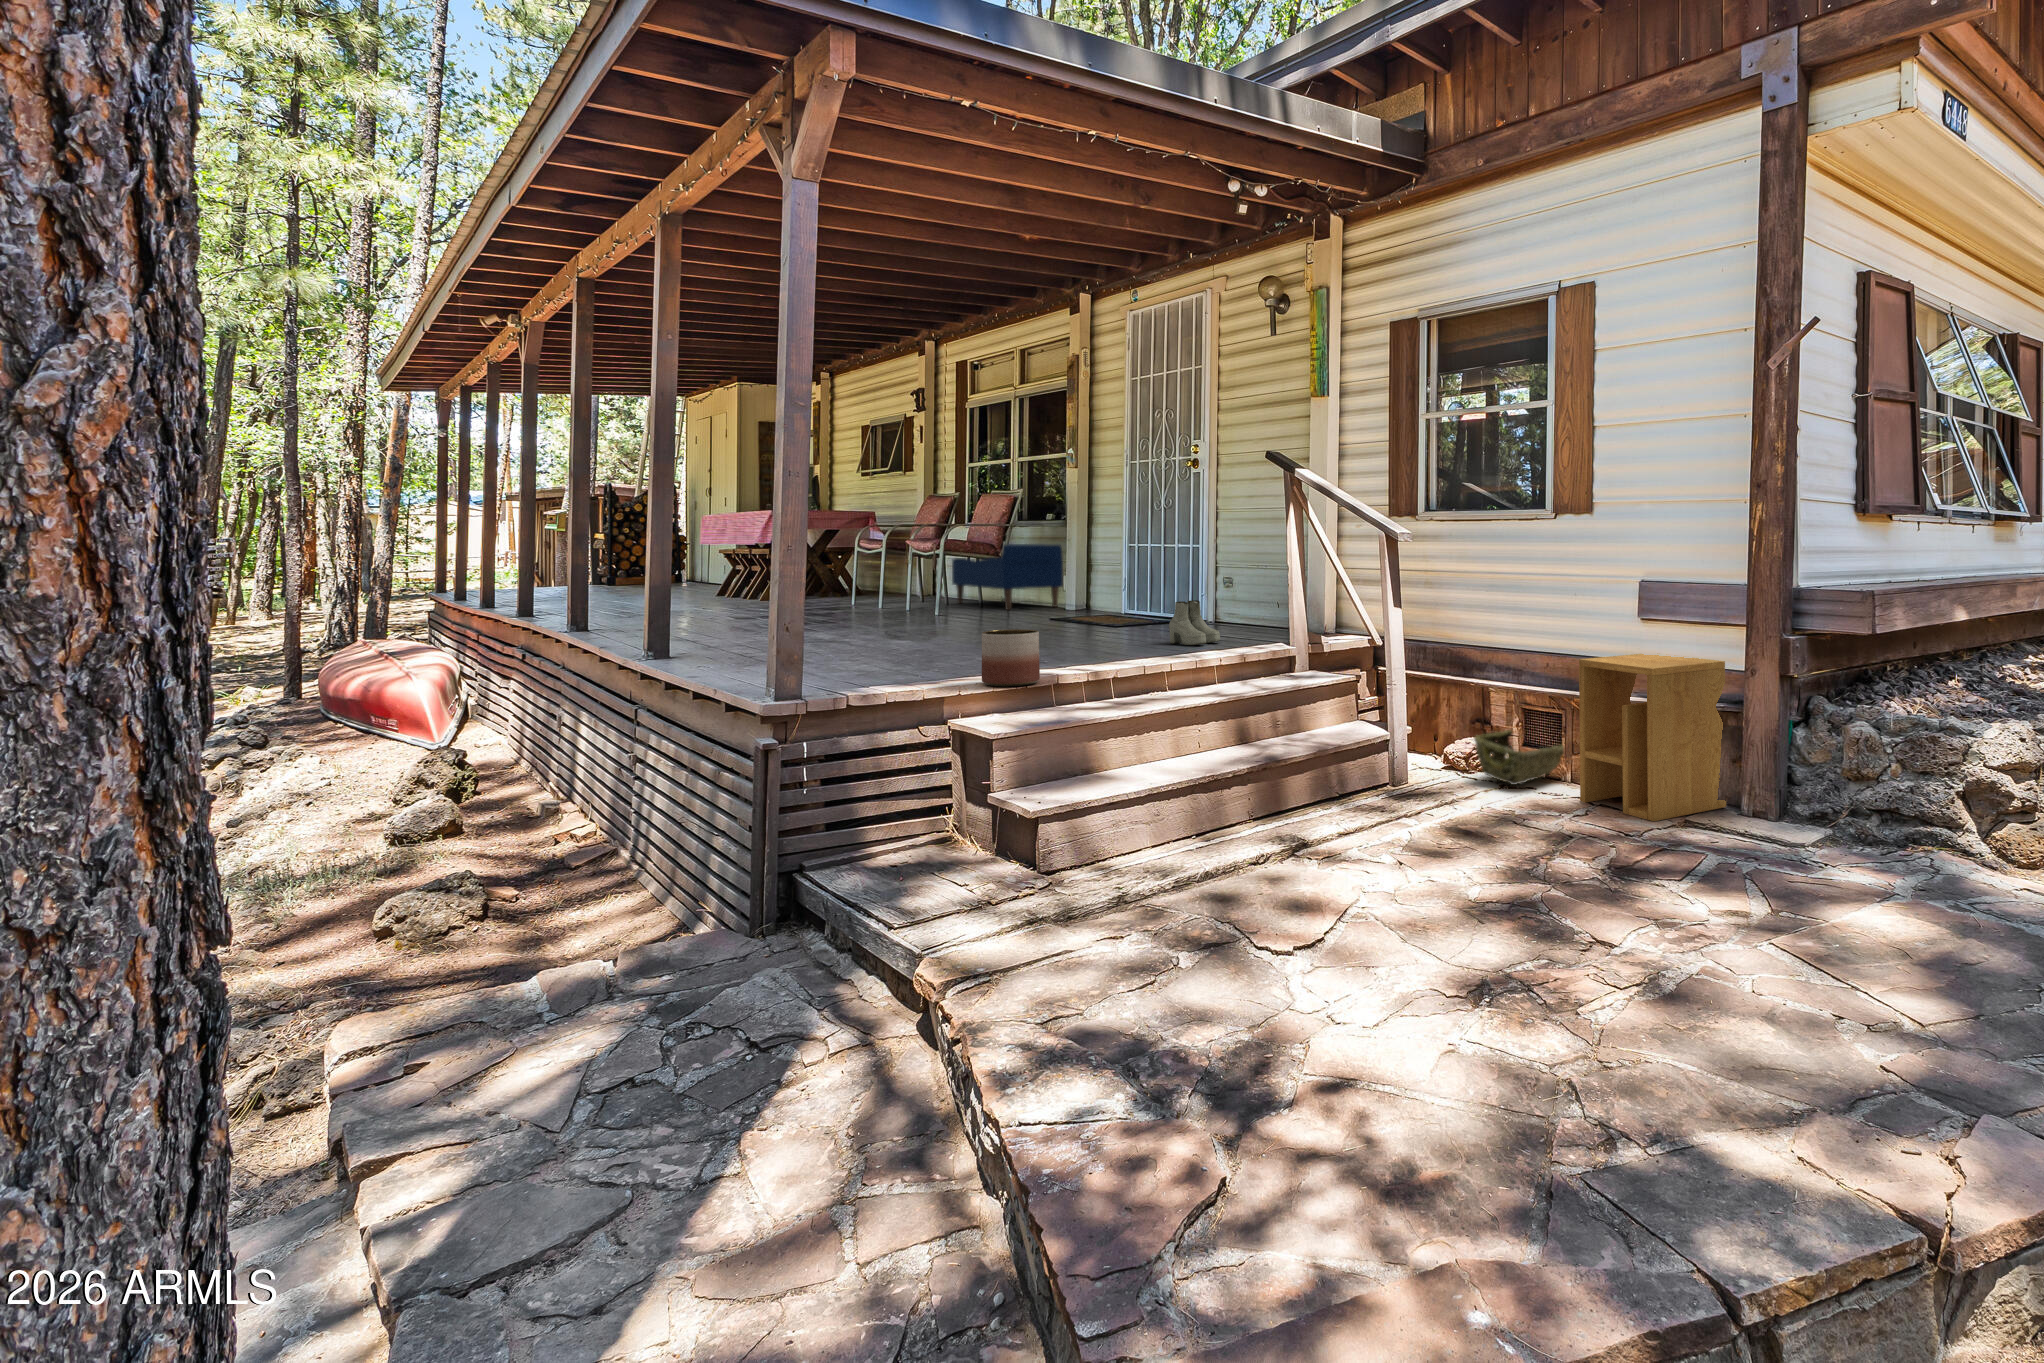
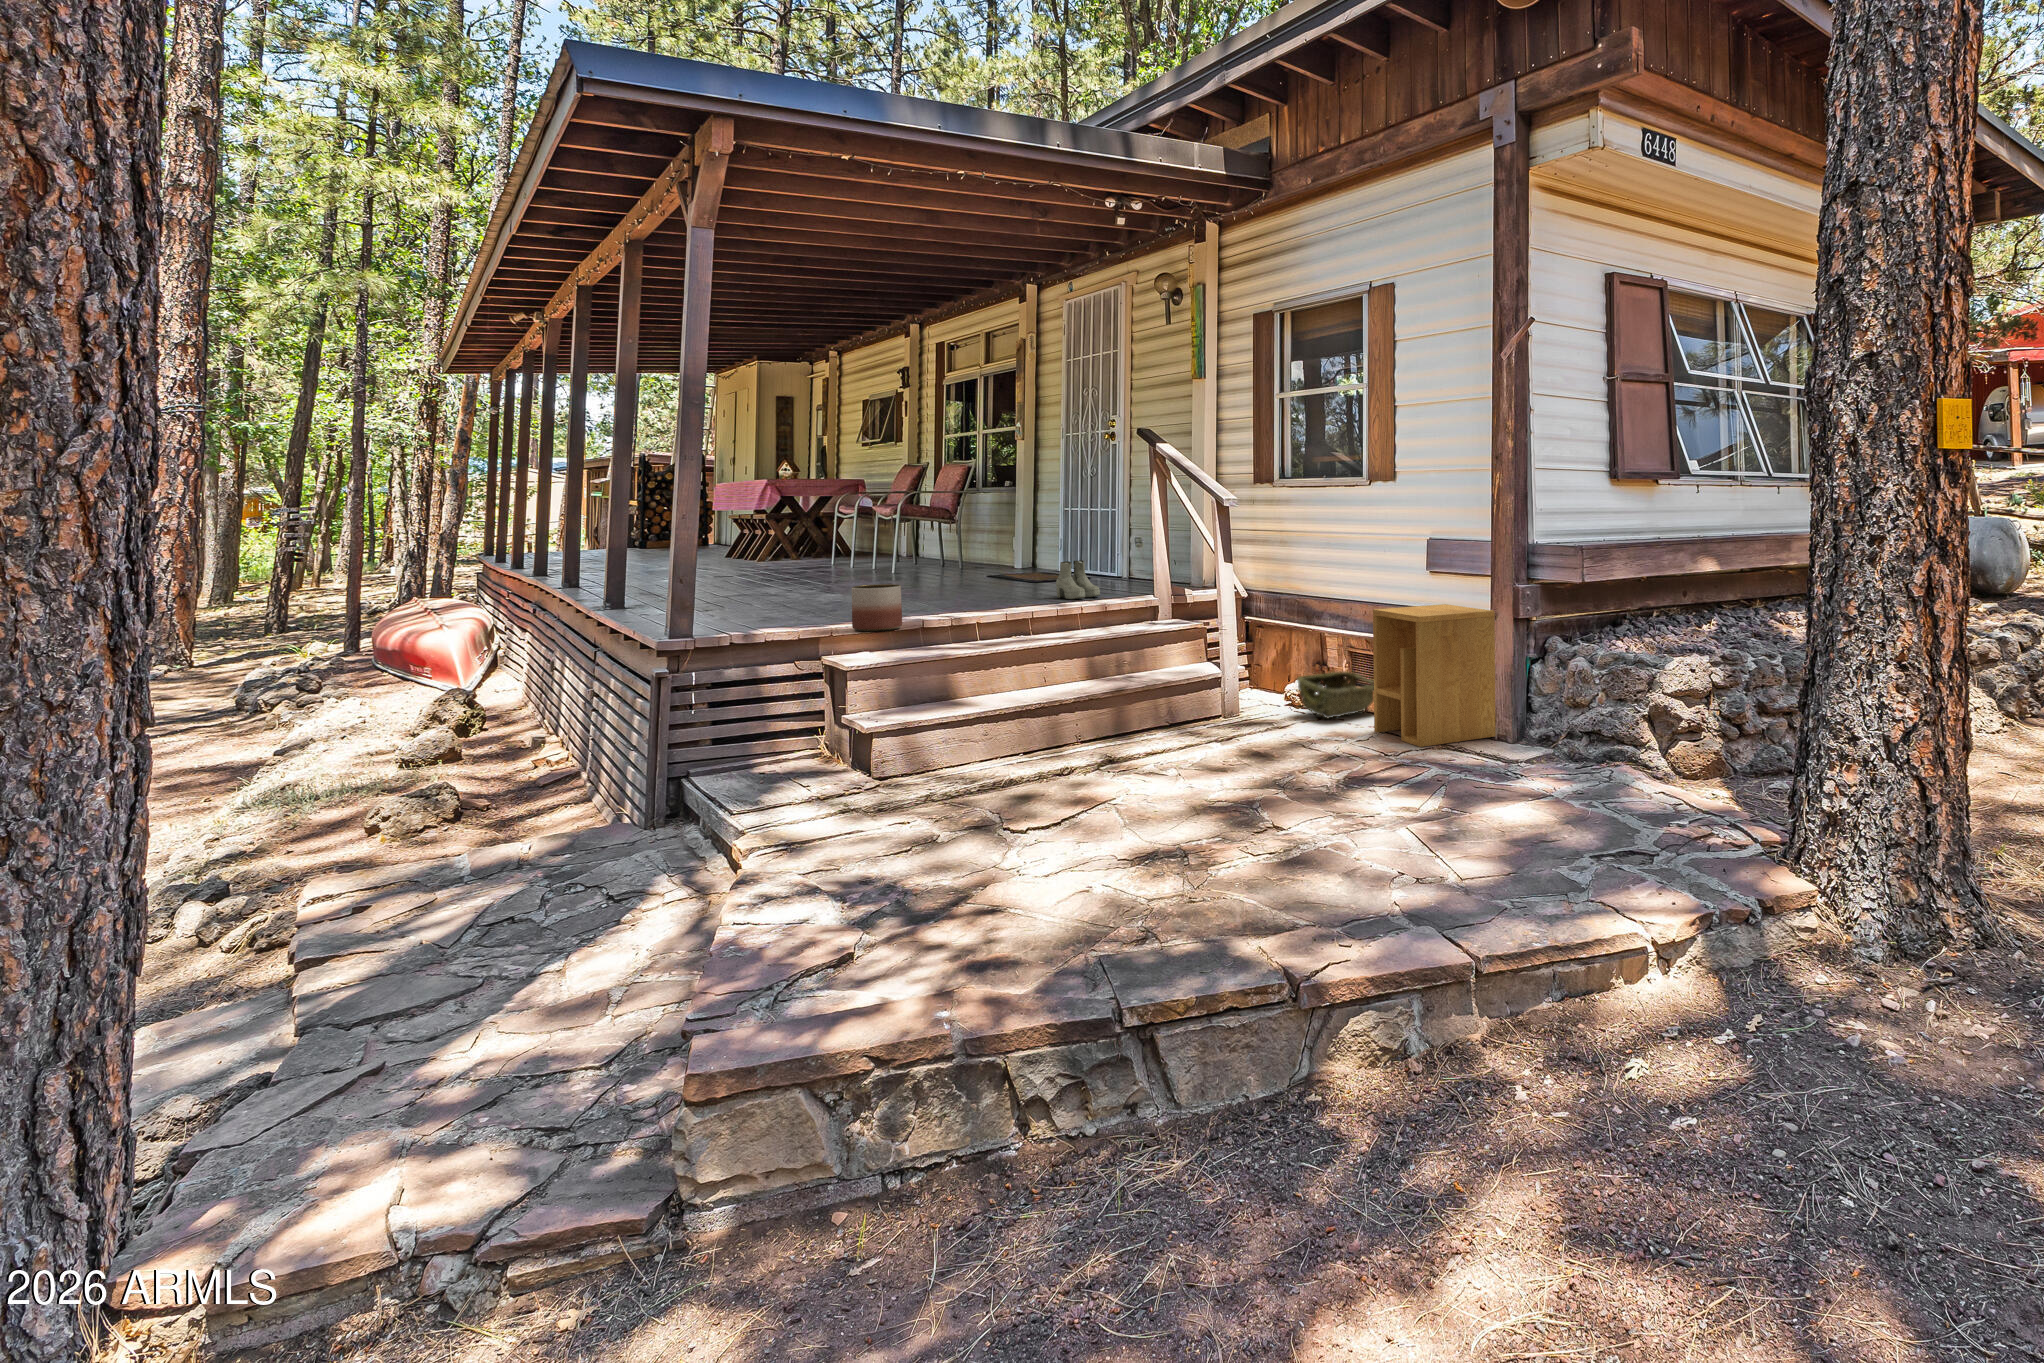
bench: present [952,544,1063,610] -> none [920,511,1012,570]

